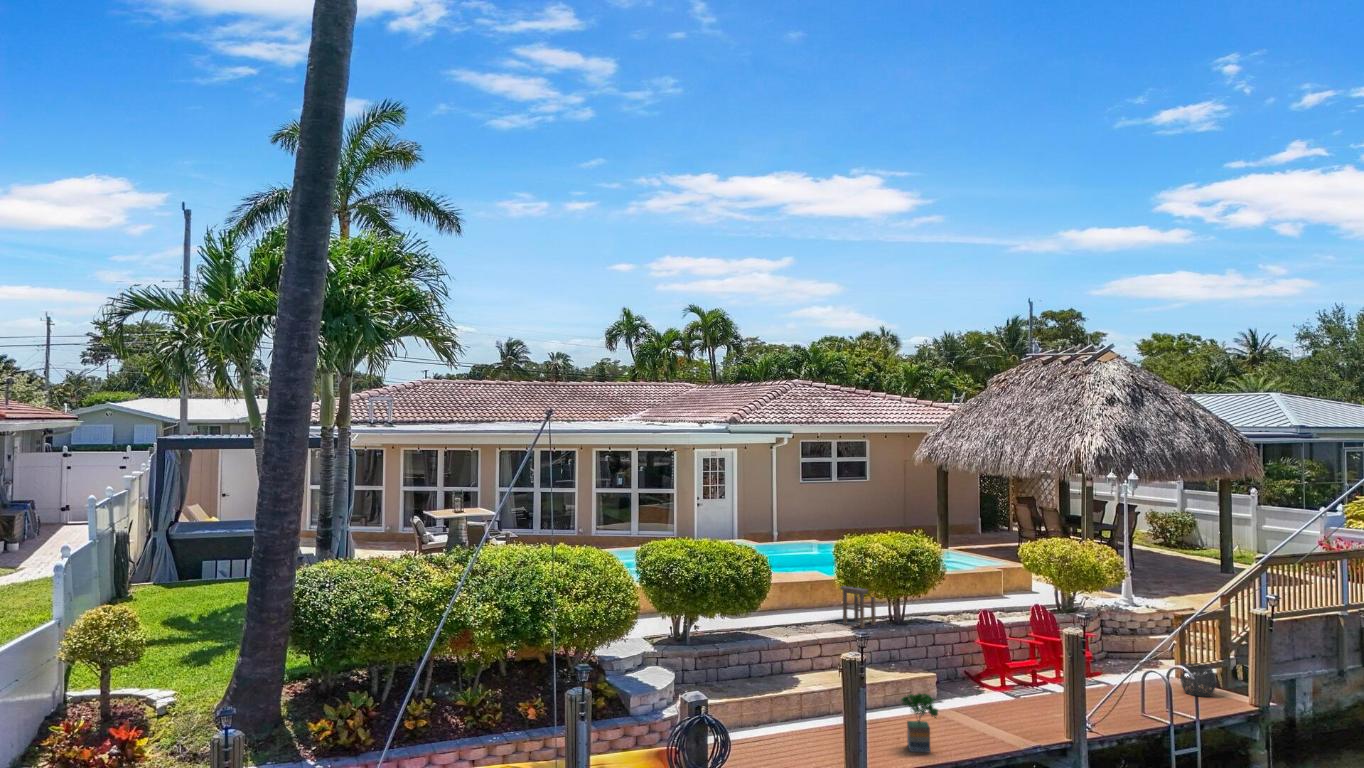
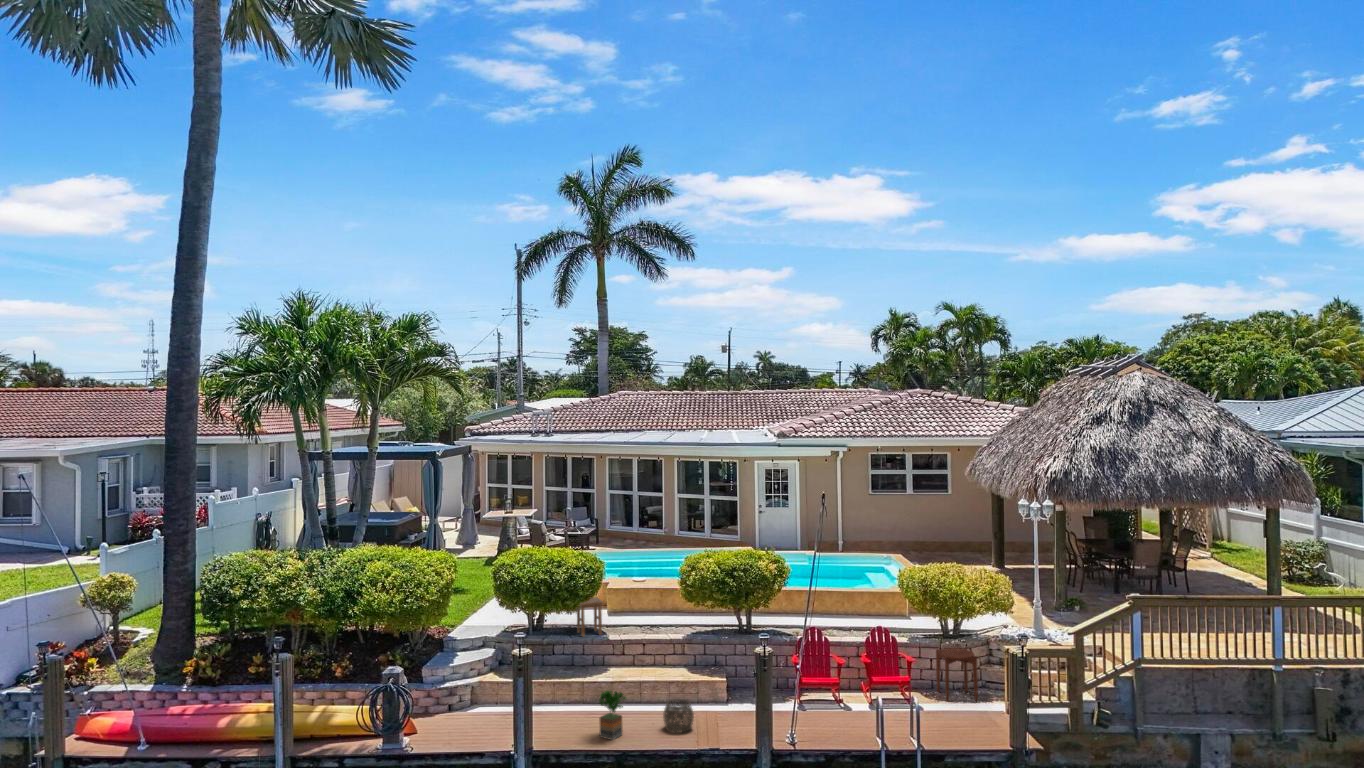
stool: present [840,586,876,628] -> present [577,597,603,637]
side table: none [1094,616,1143,671] -> present [936,648,978,702]
woven basket: present [1180,663,1216,697] -> present [663,699,694,733]

